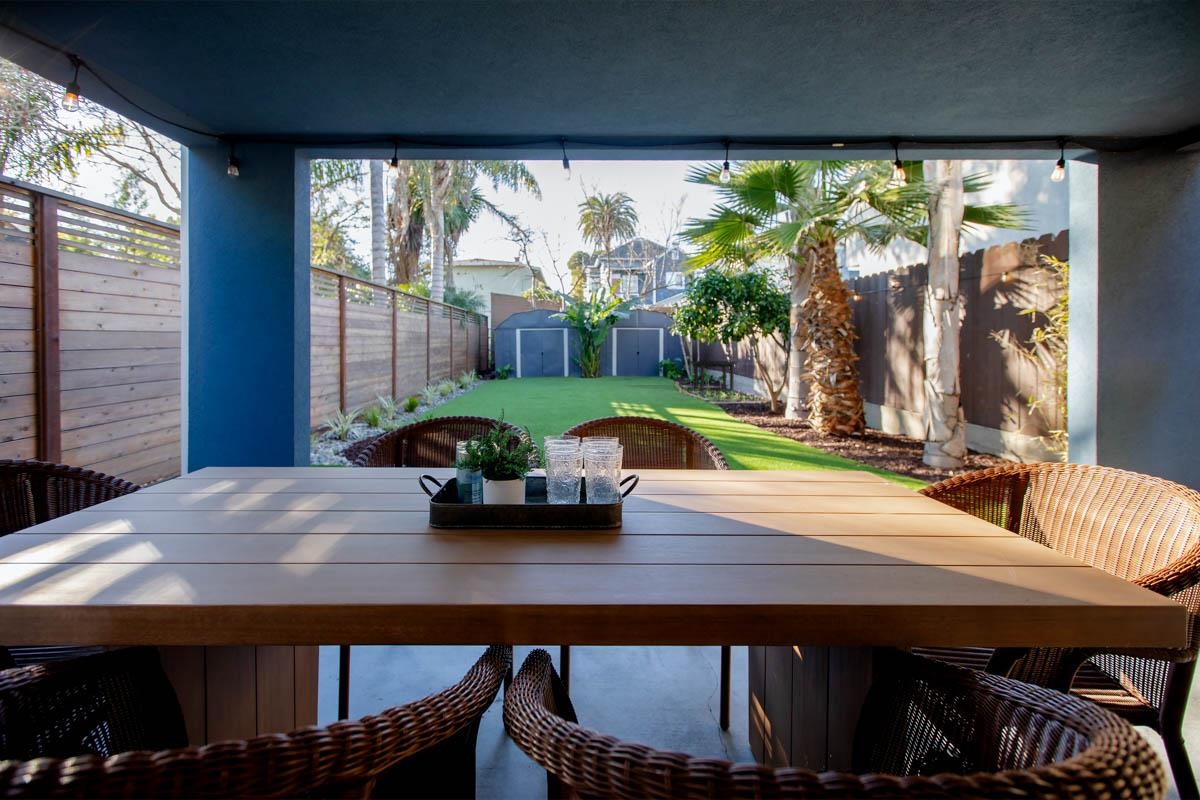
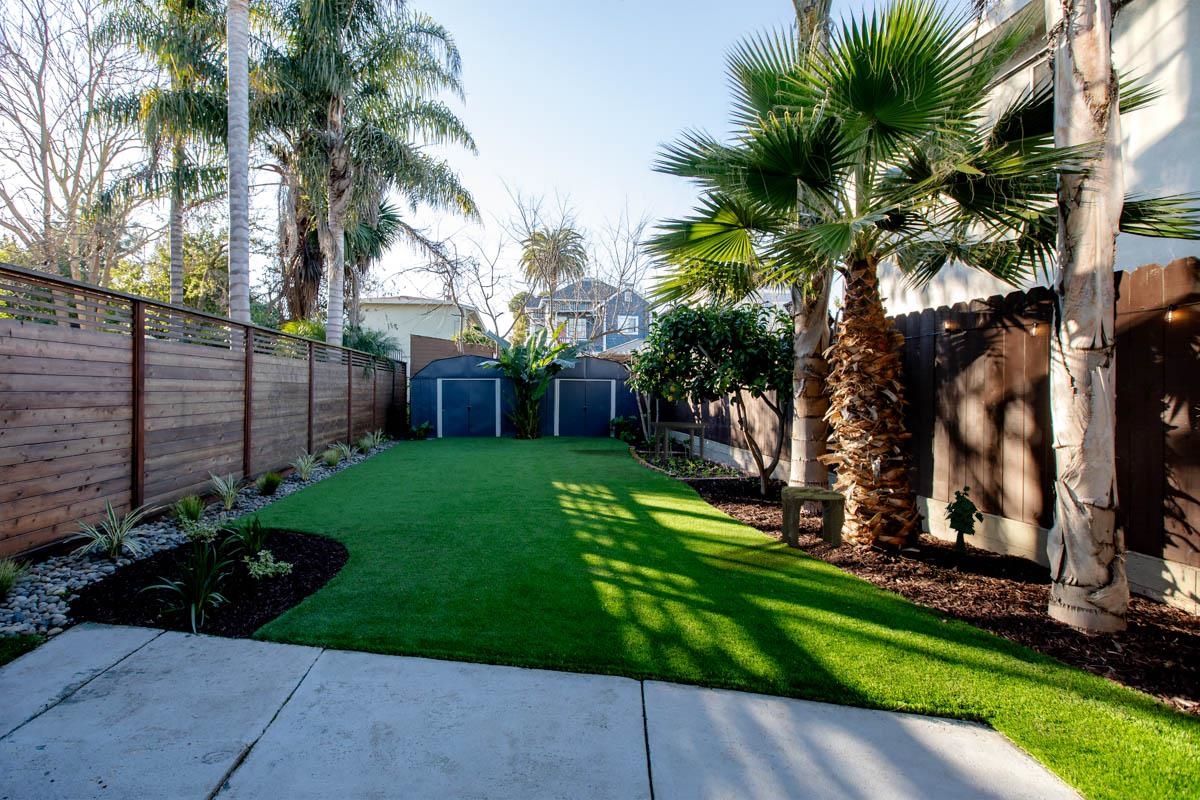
decorative plant: none [881,392,908,438] -> present [944,486,984,553]
stool: none [770,395,813,435] -> present [781,486,845,547]

